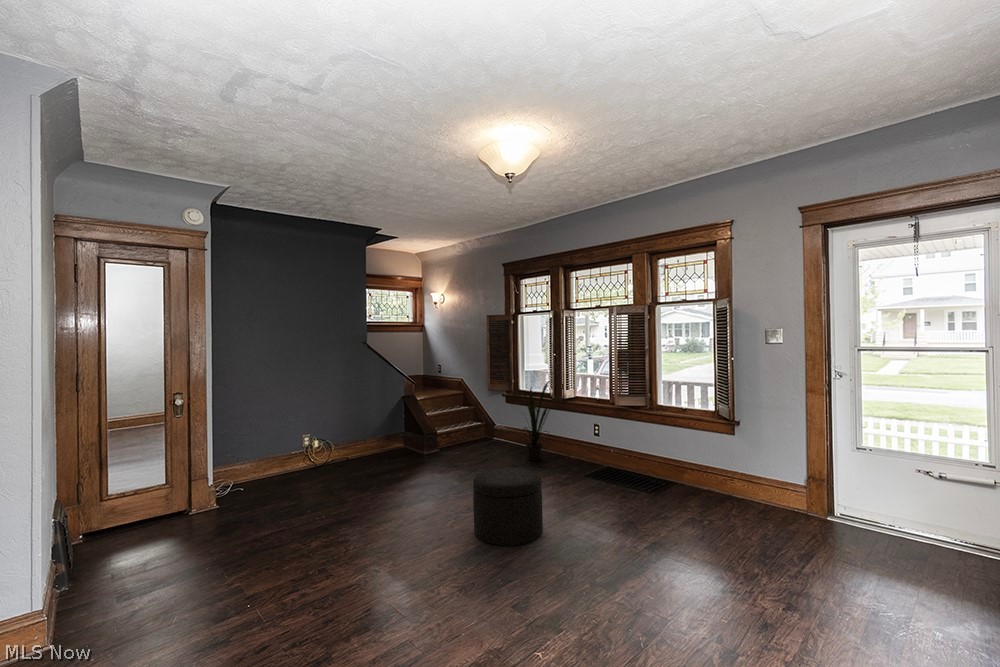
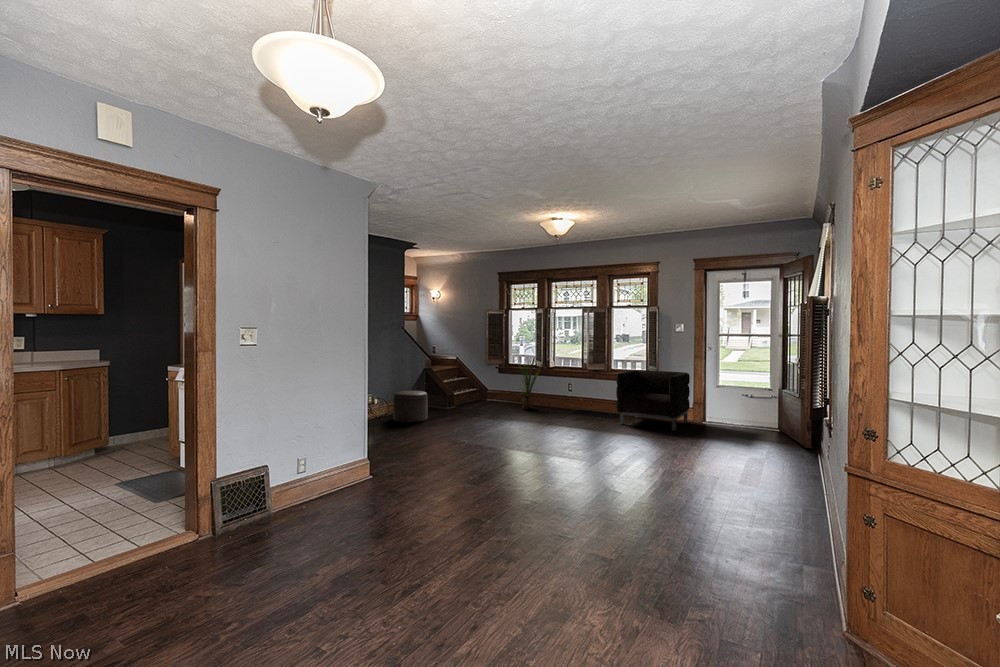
armchair: none [650,410,798,540] -> present [616,370,690,430]
ottoman: present [473,468,543,546] -> present [393,391,428,422]

